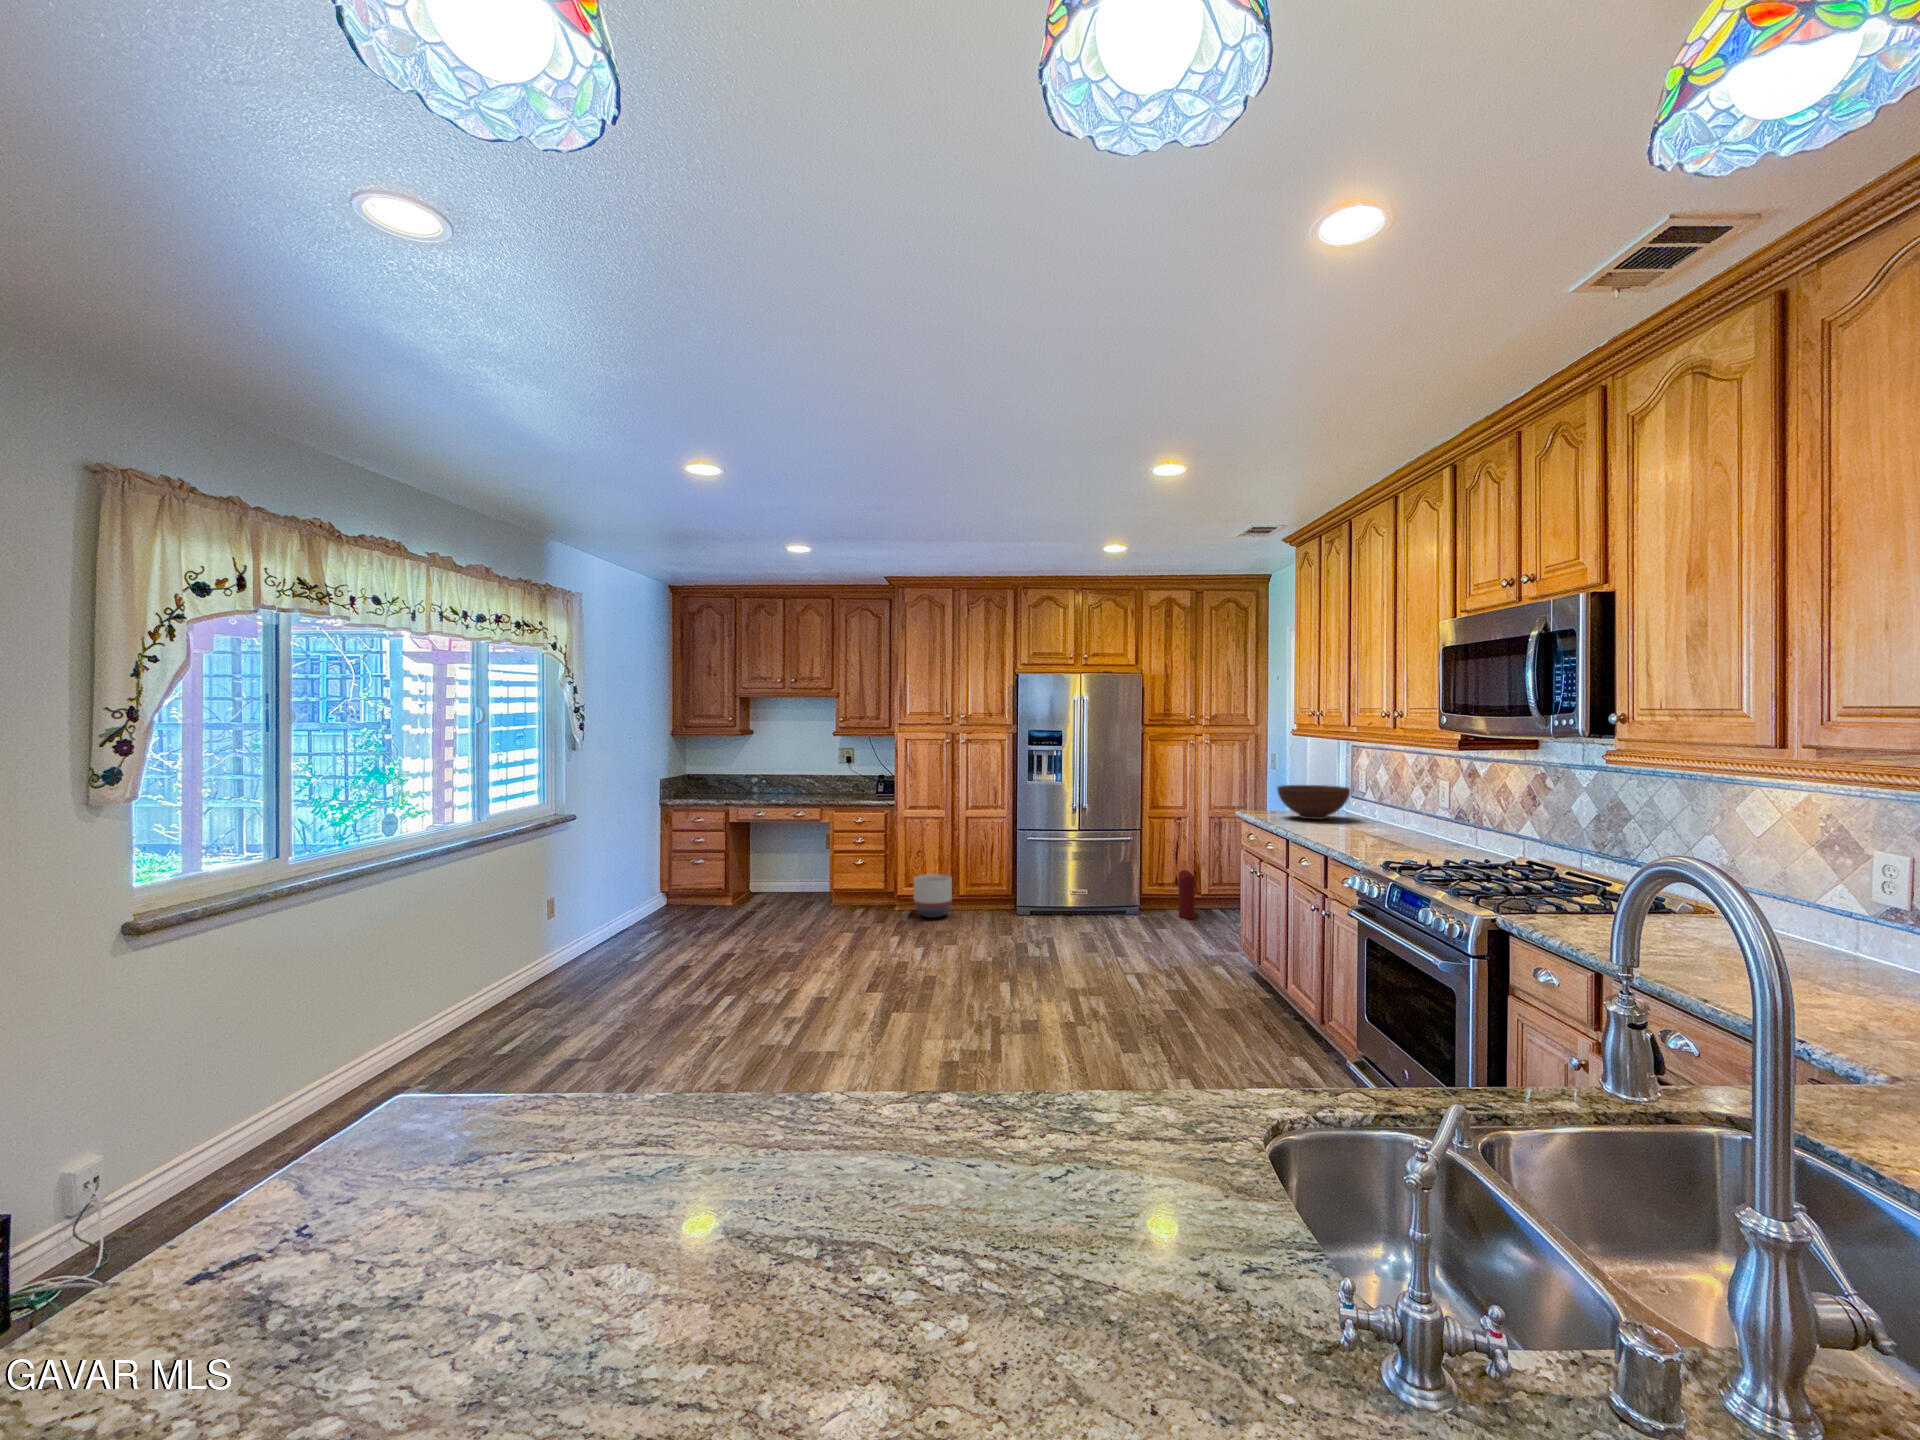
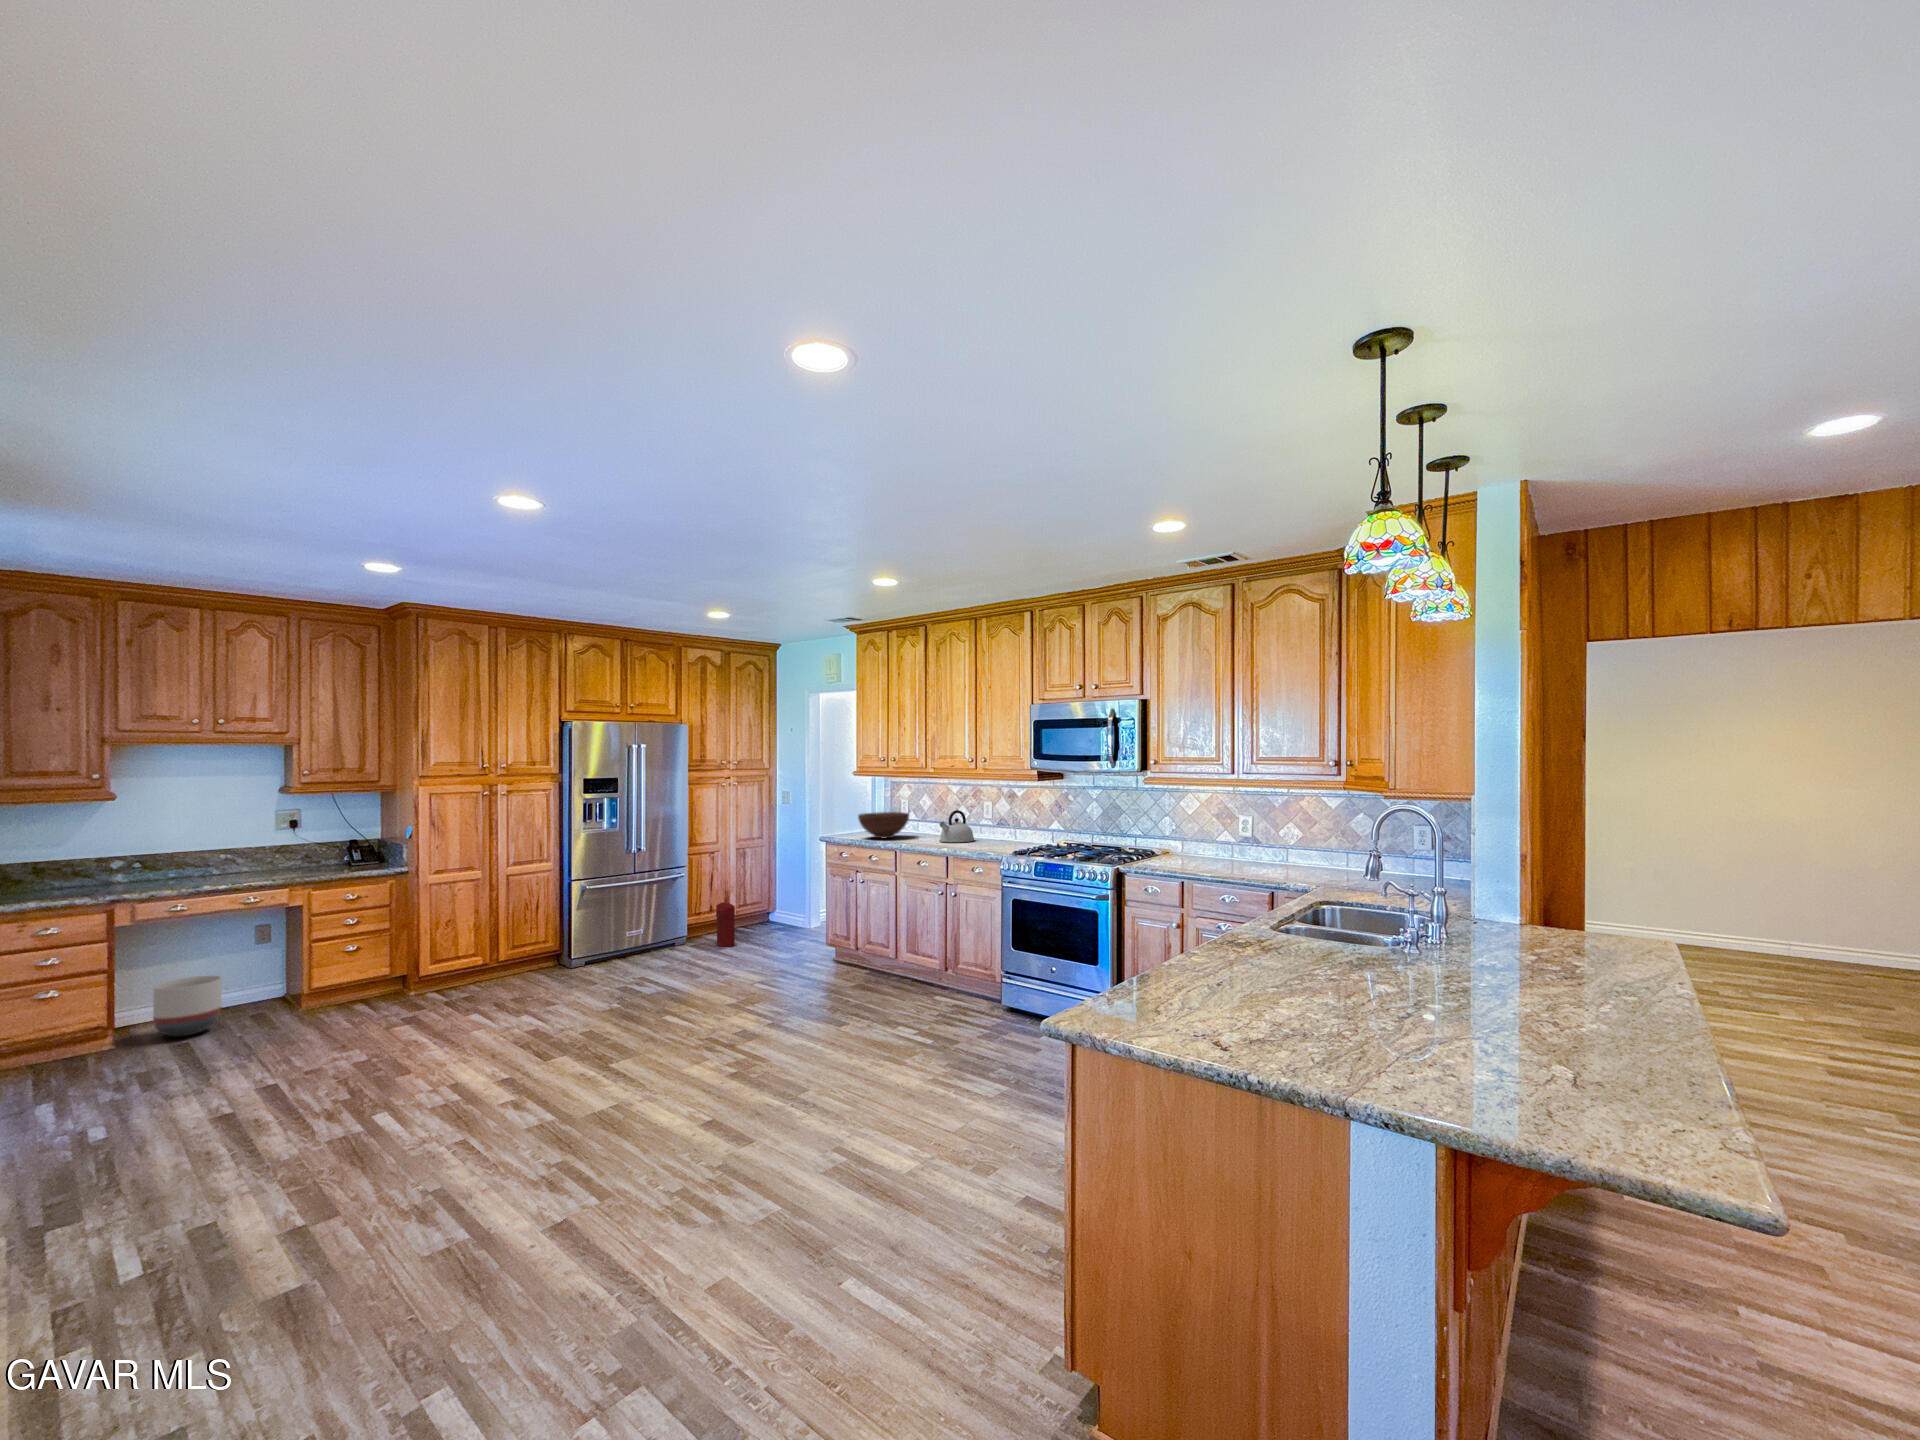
kettle: none [1354,790,1416,837] -> present [939,810,974,842]
planter: present [914,874,952,918] -> present [153,976,222,1036]

